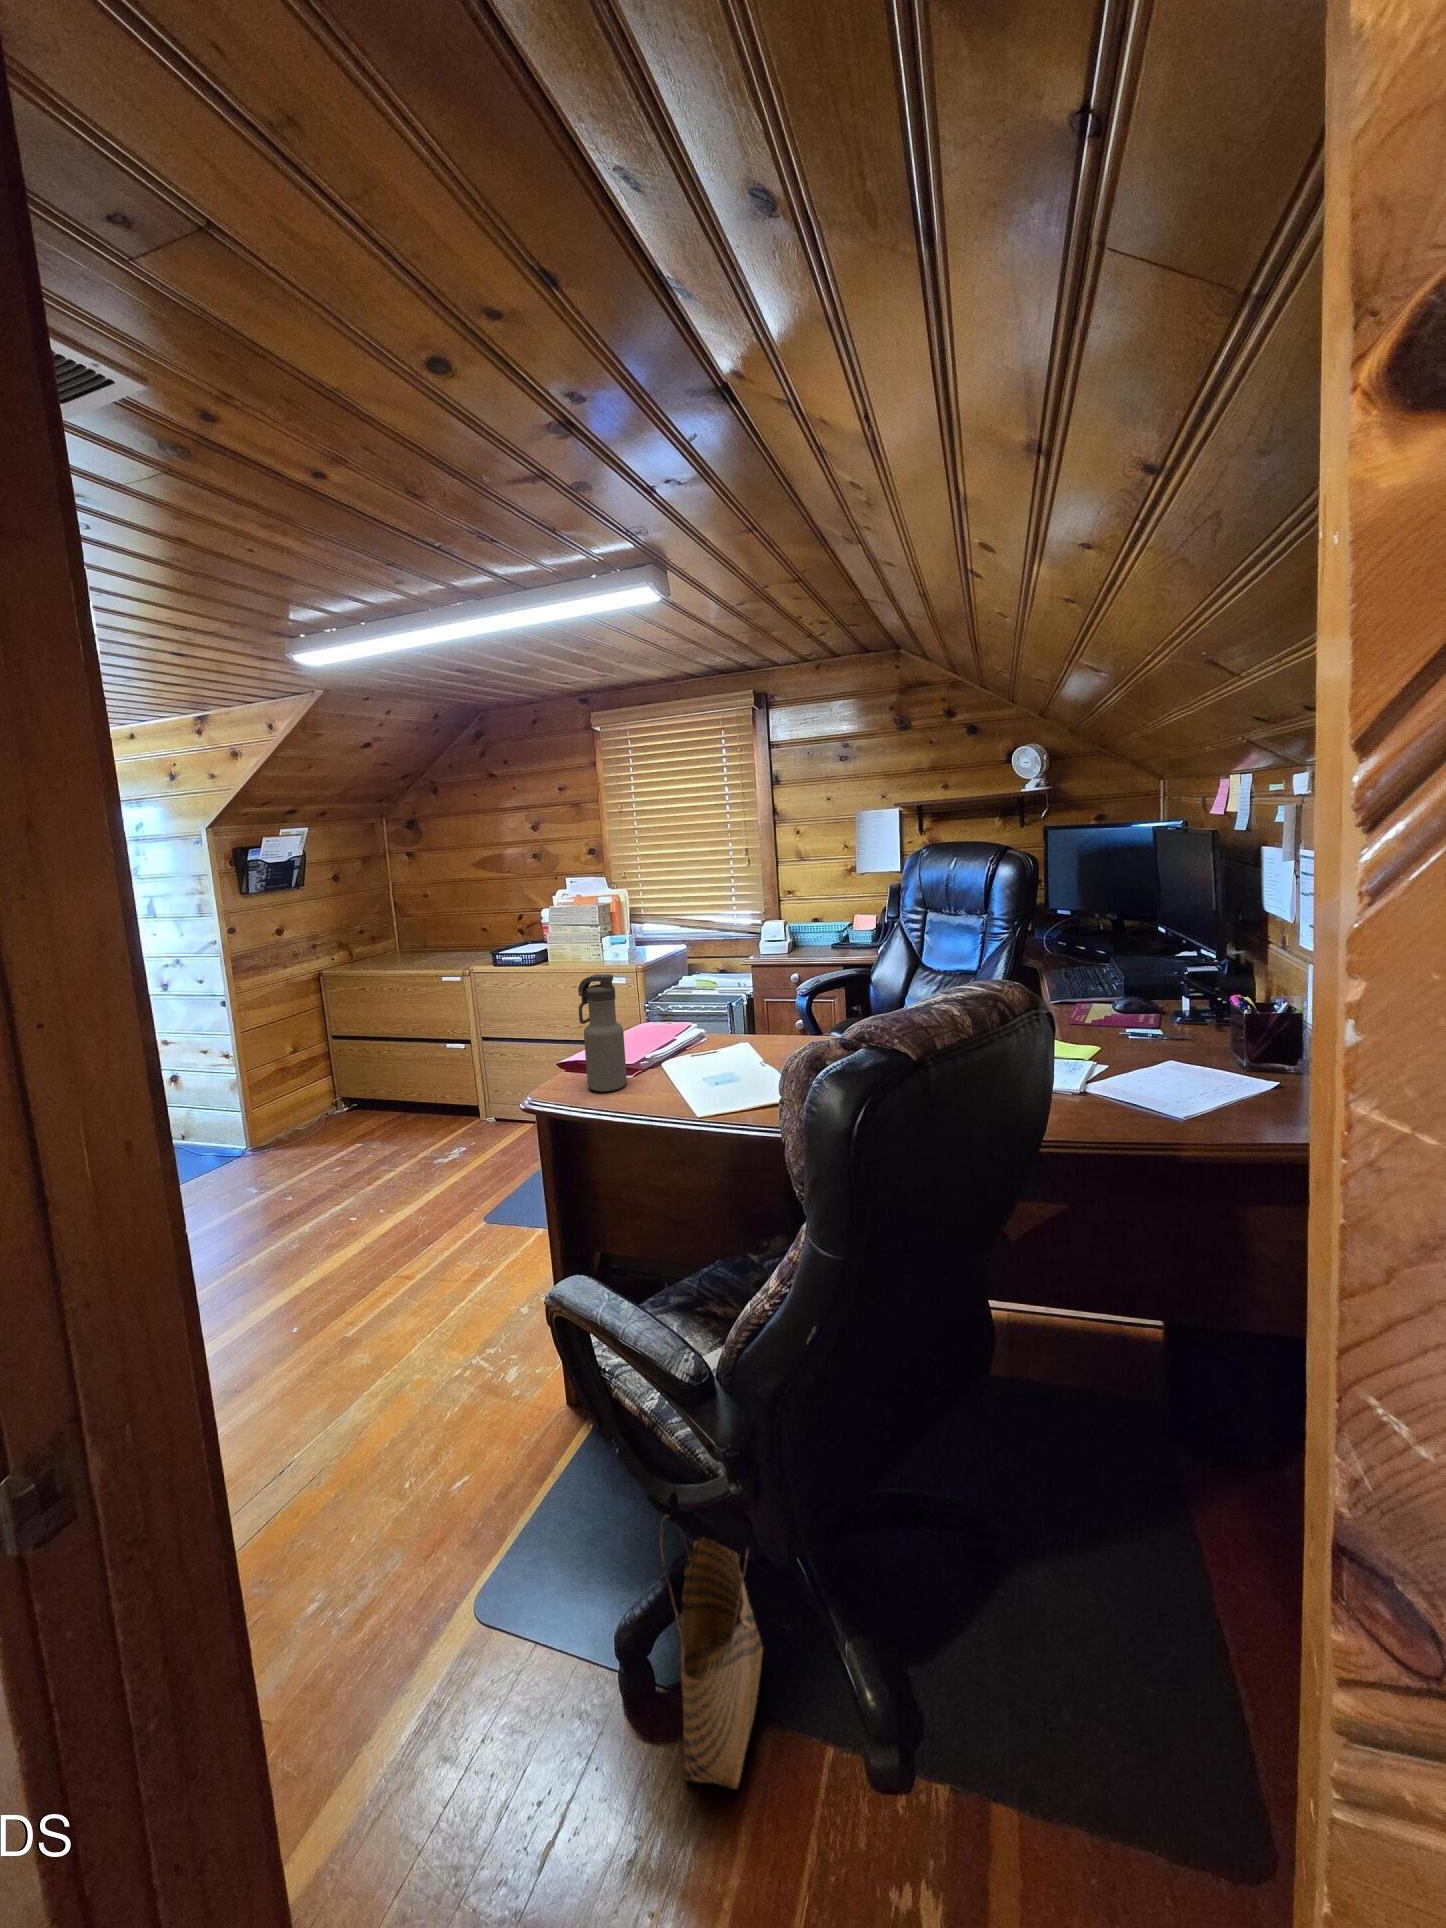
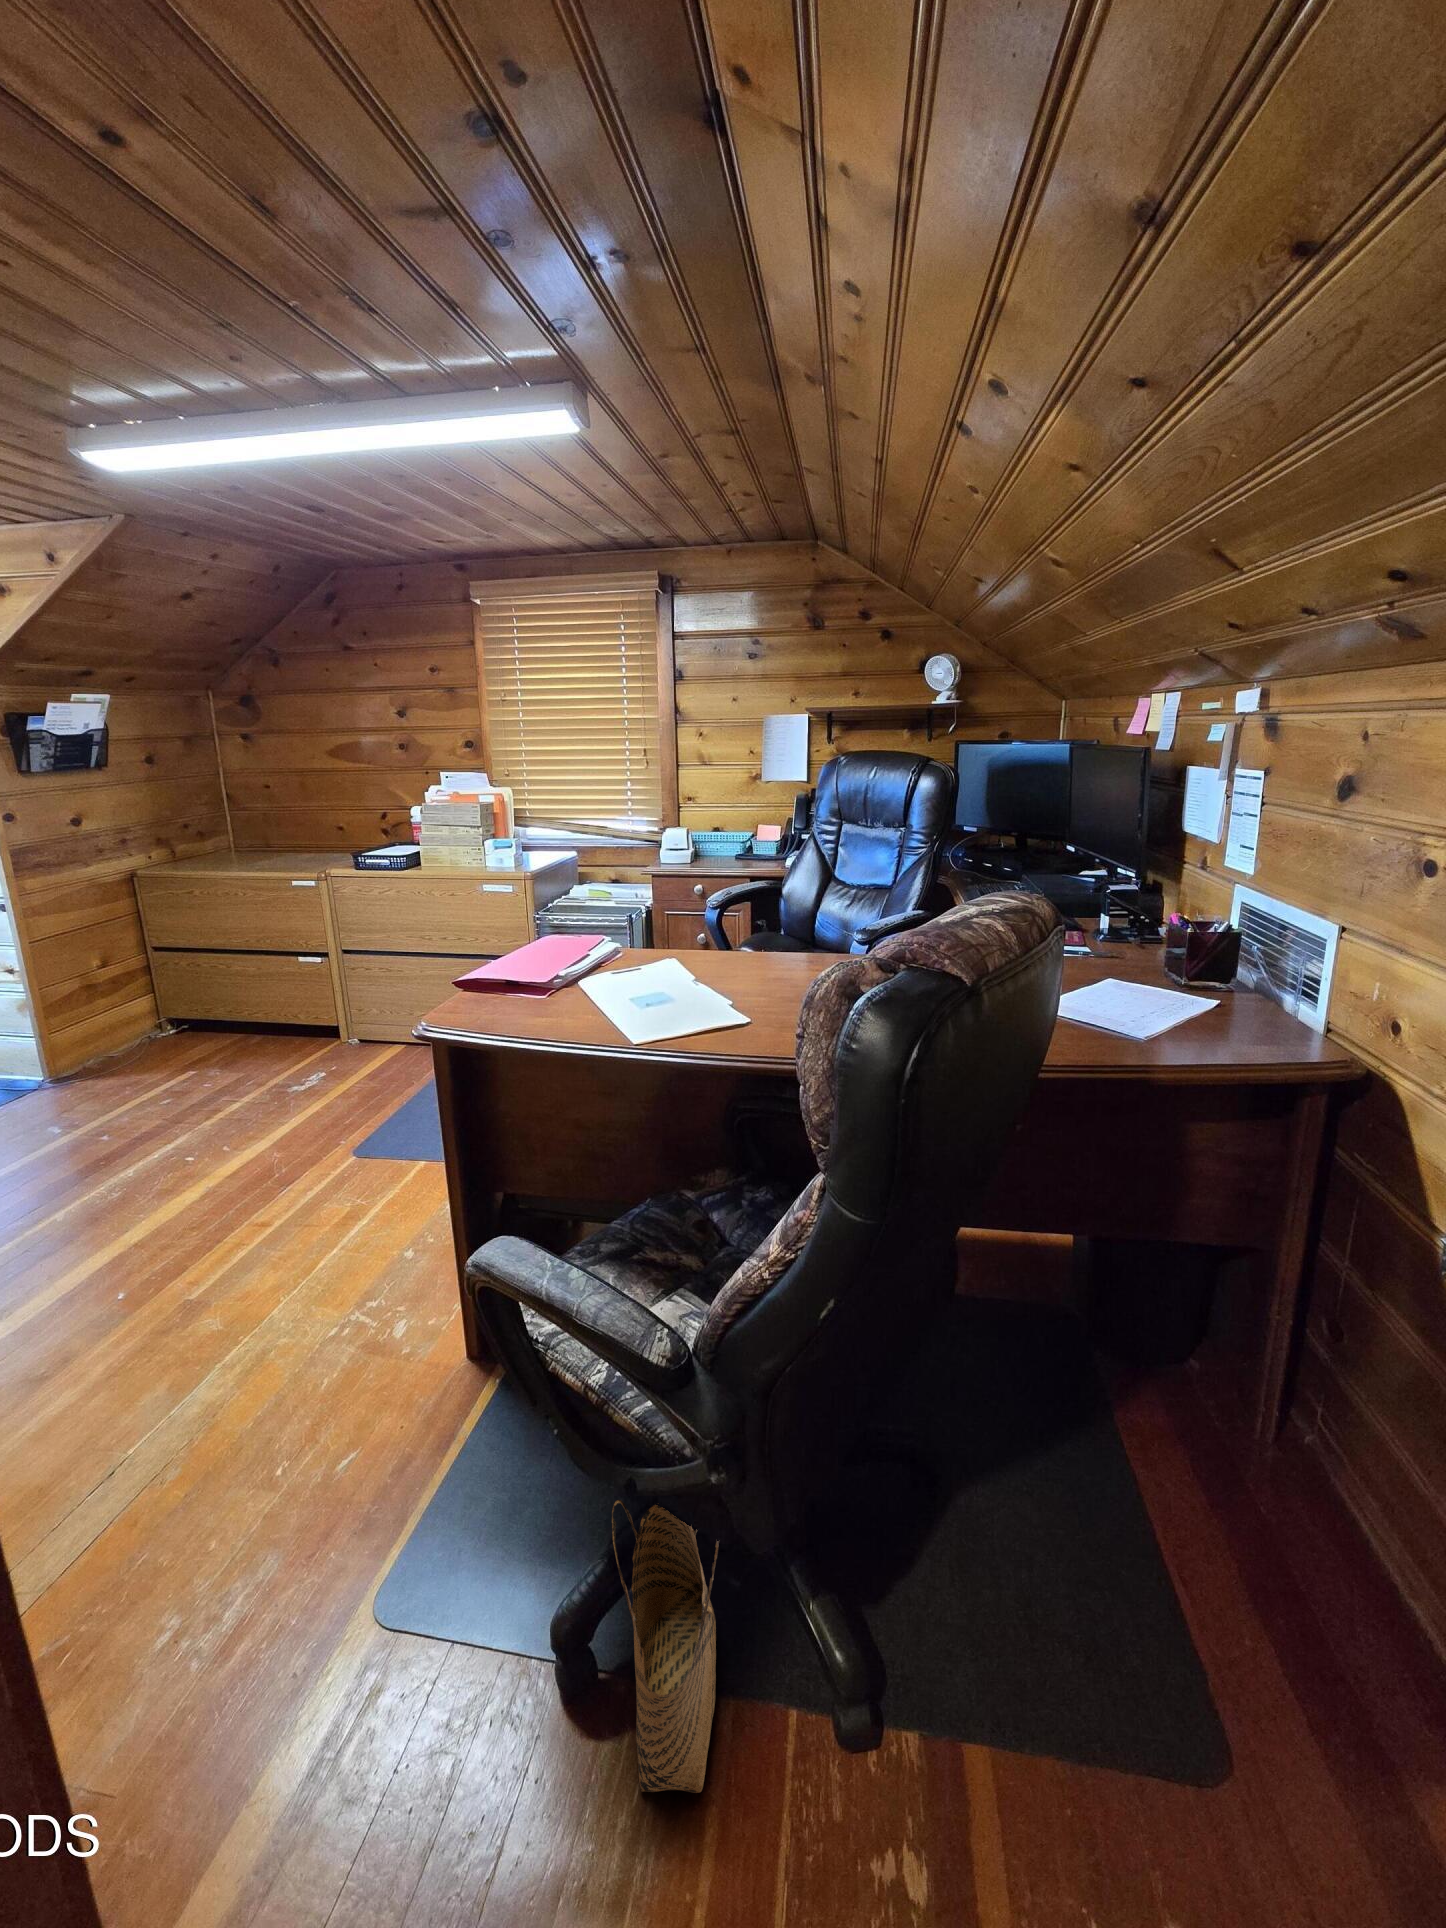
water bottle: present [578,974,627,1091] -> none [483,872,541,1010]

